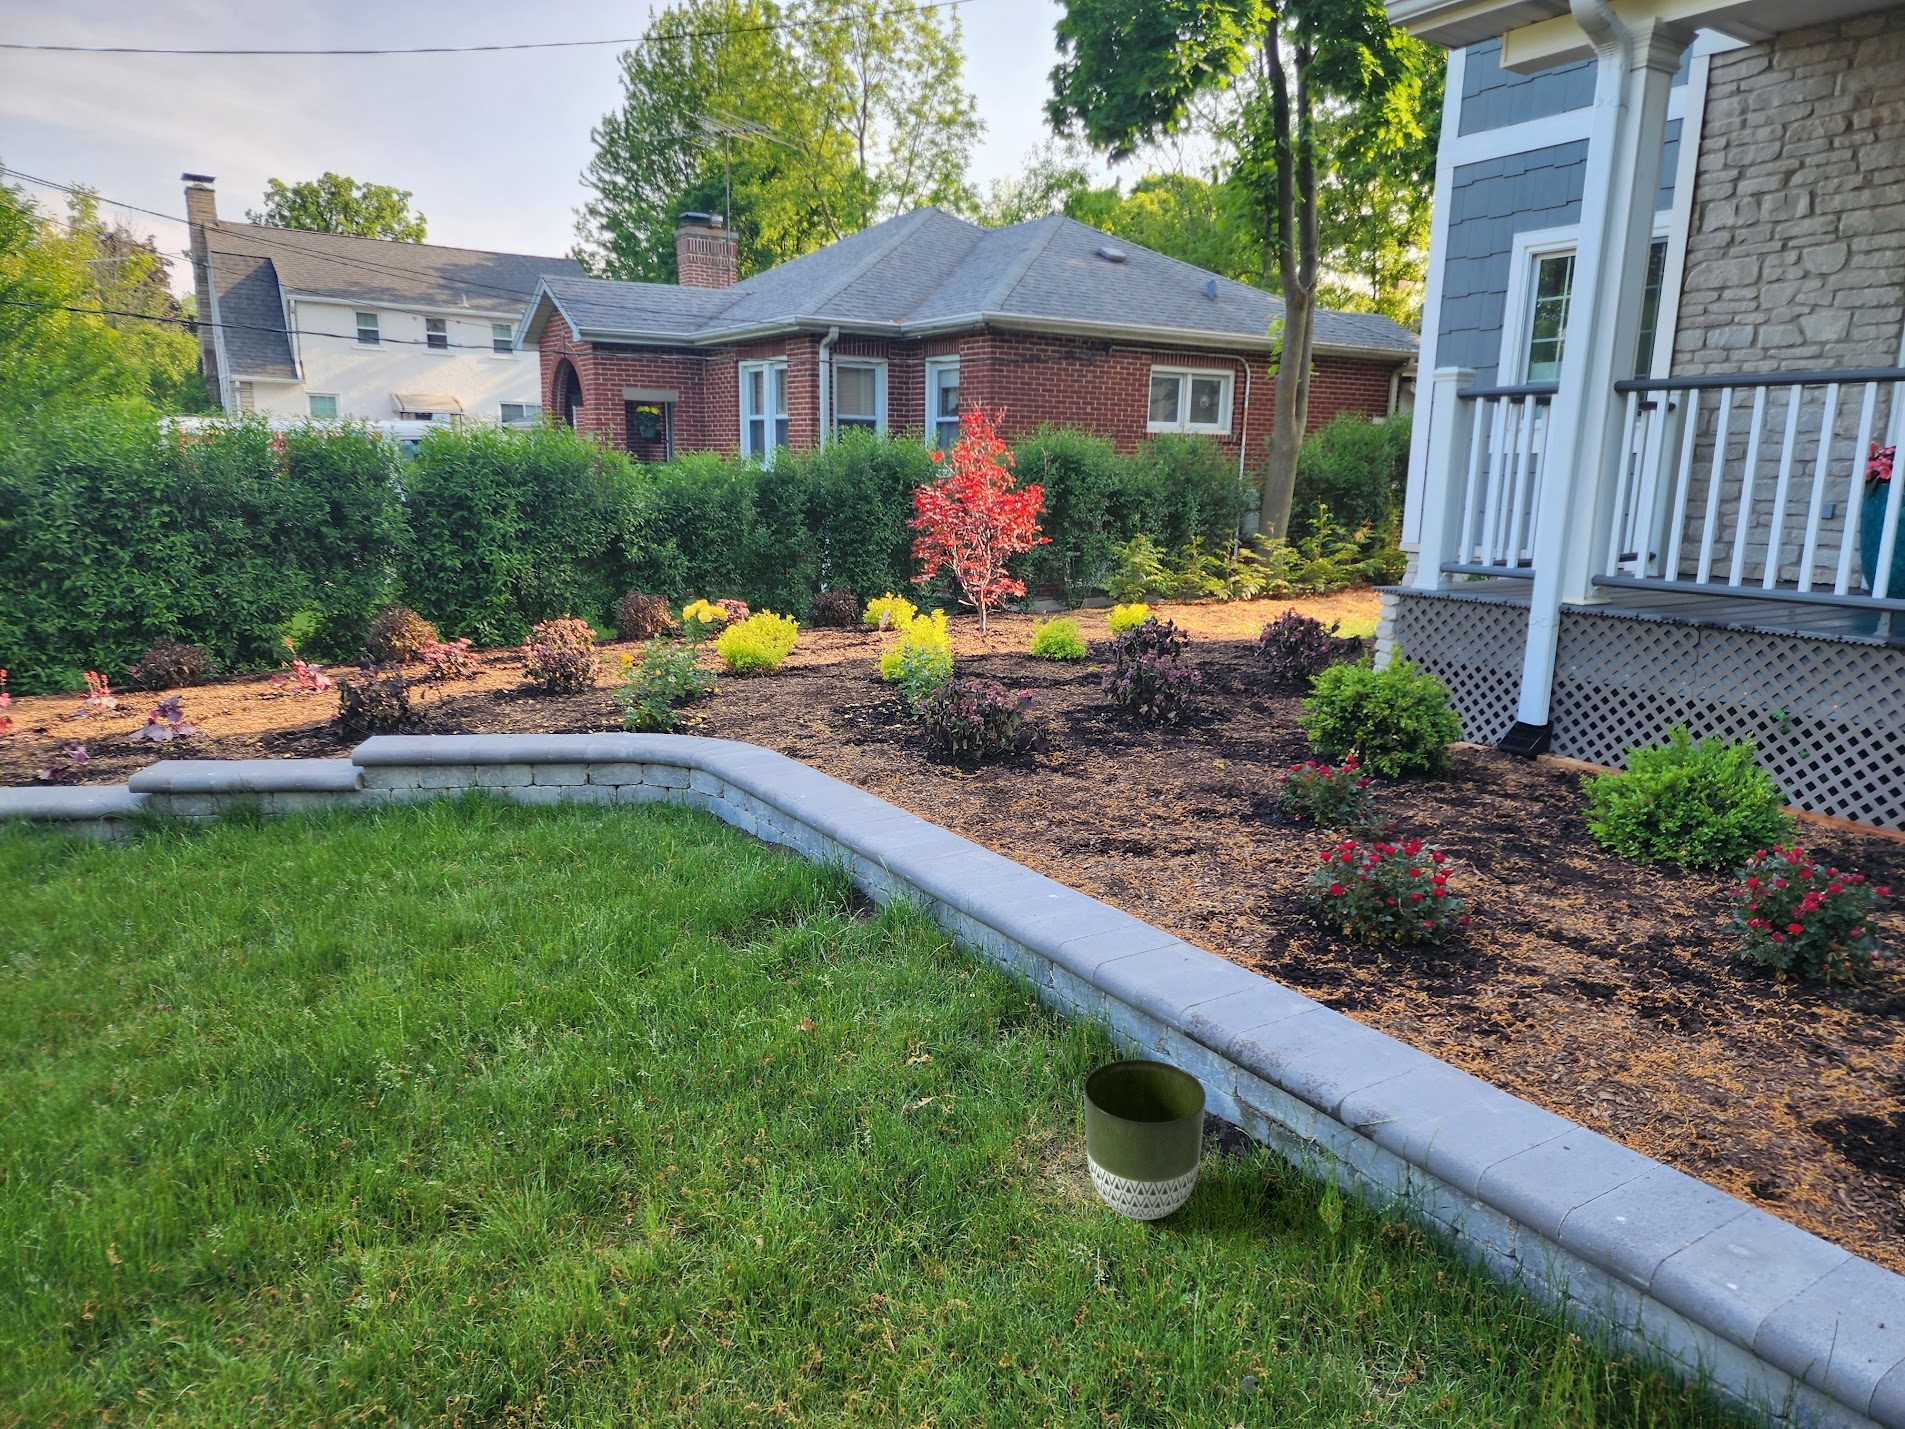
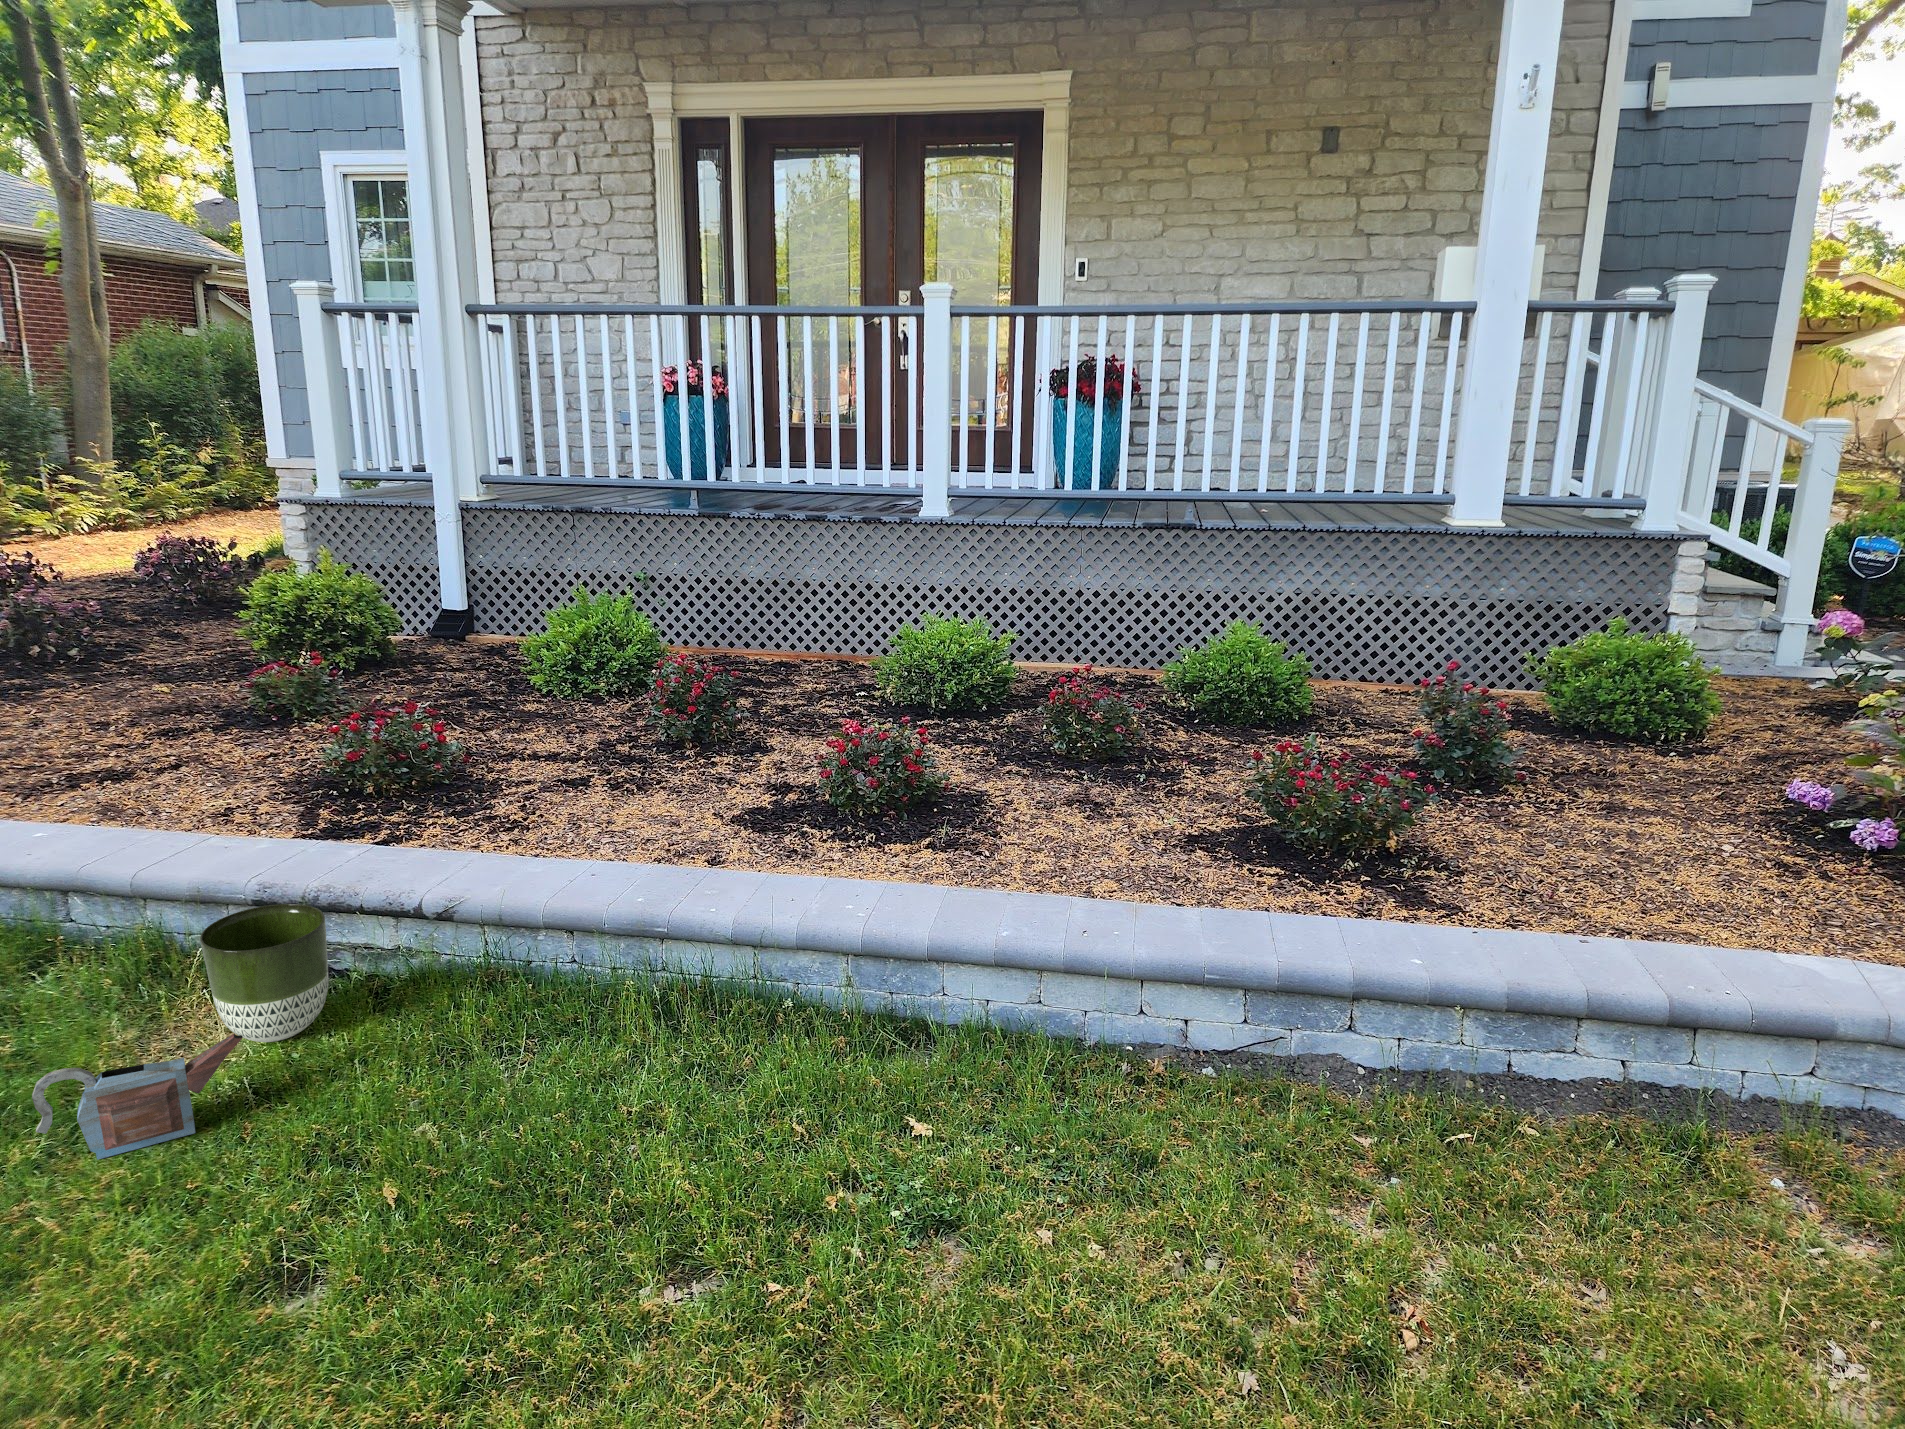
watering can: none [897,1178,1076,1298] -> present [32,1034,243,1159]

